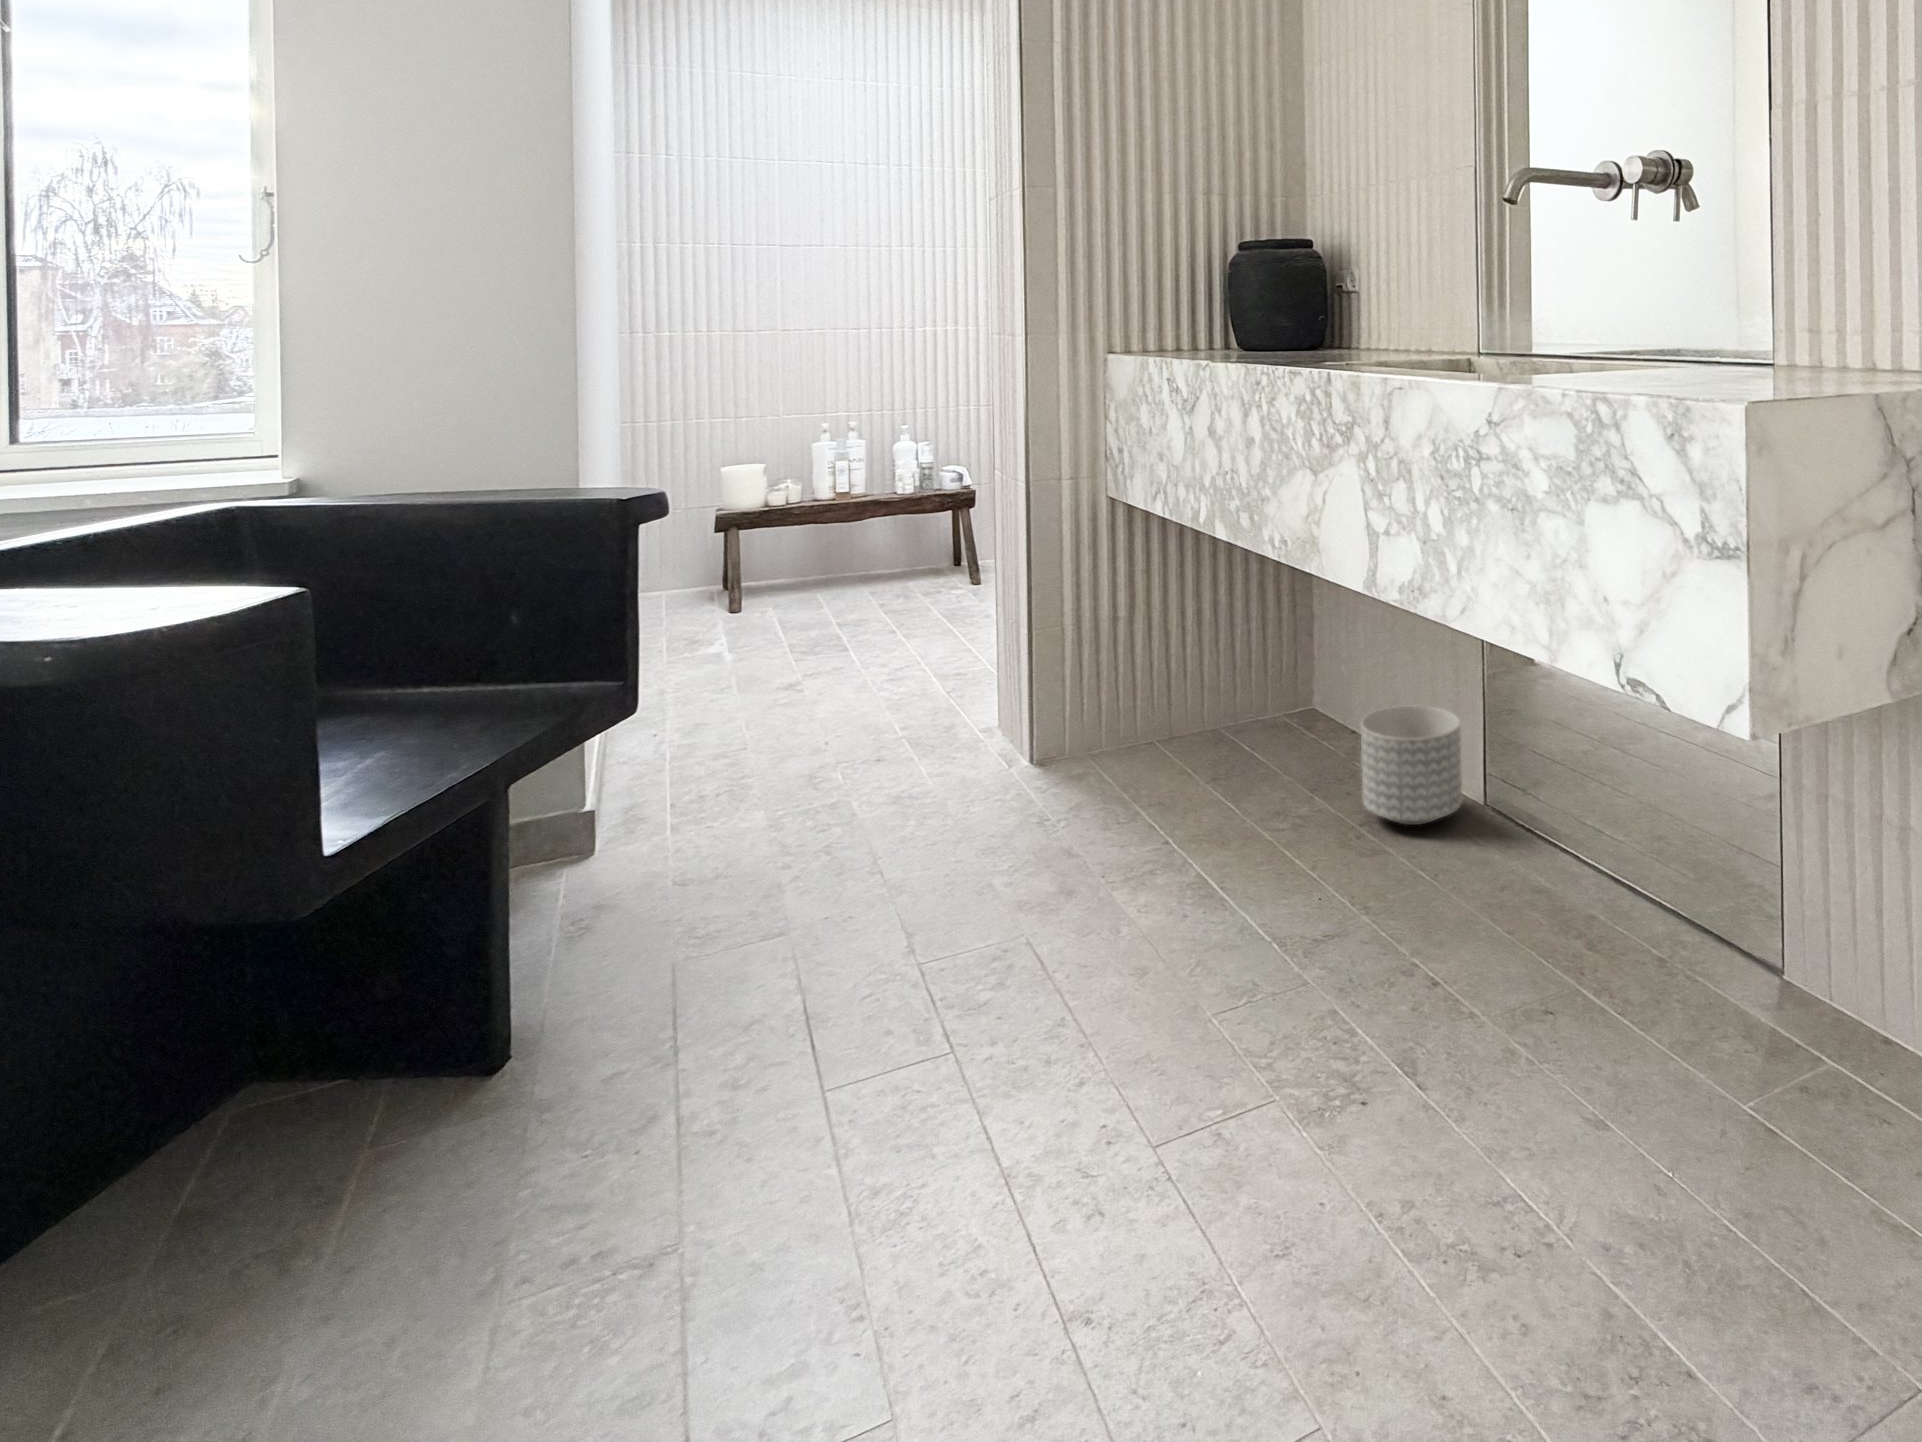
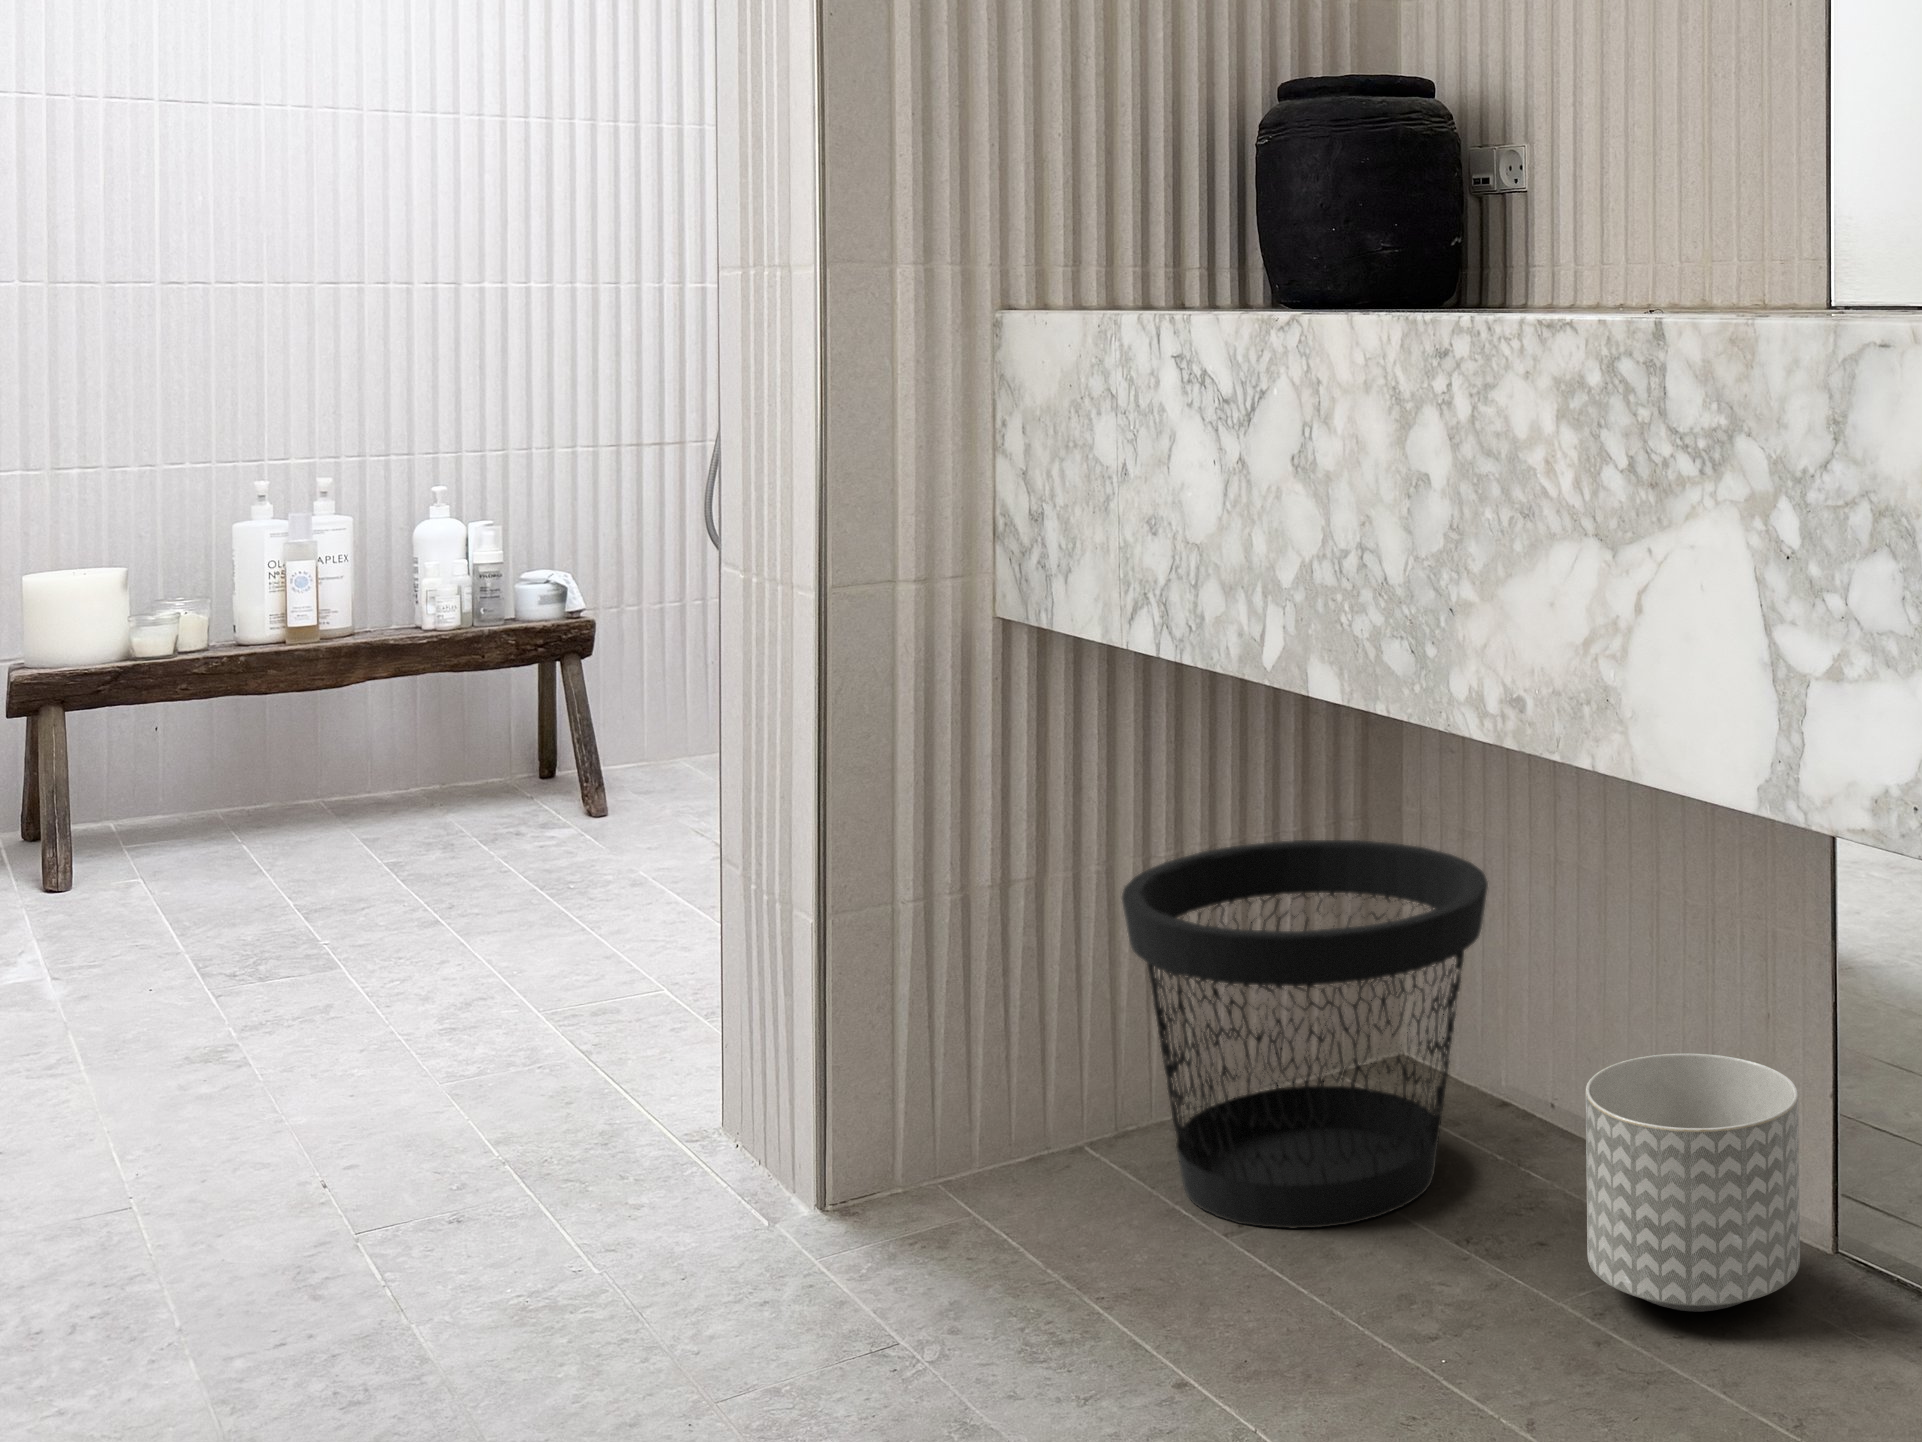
wastebasket: none [1165,602,1336,782] -> present [1122,840,1488,1228]

